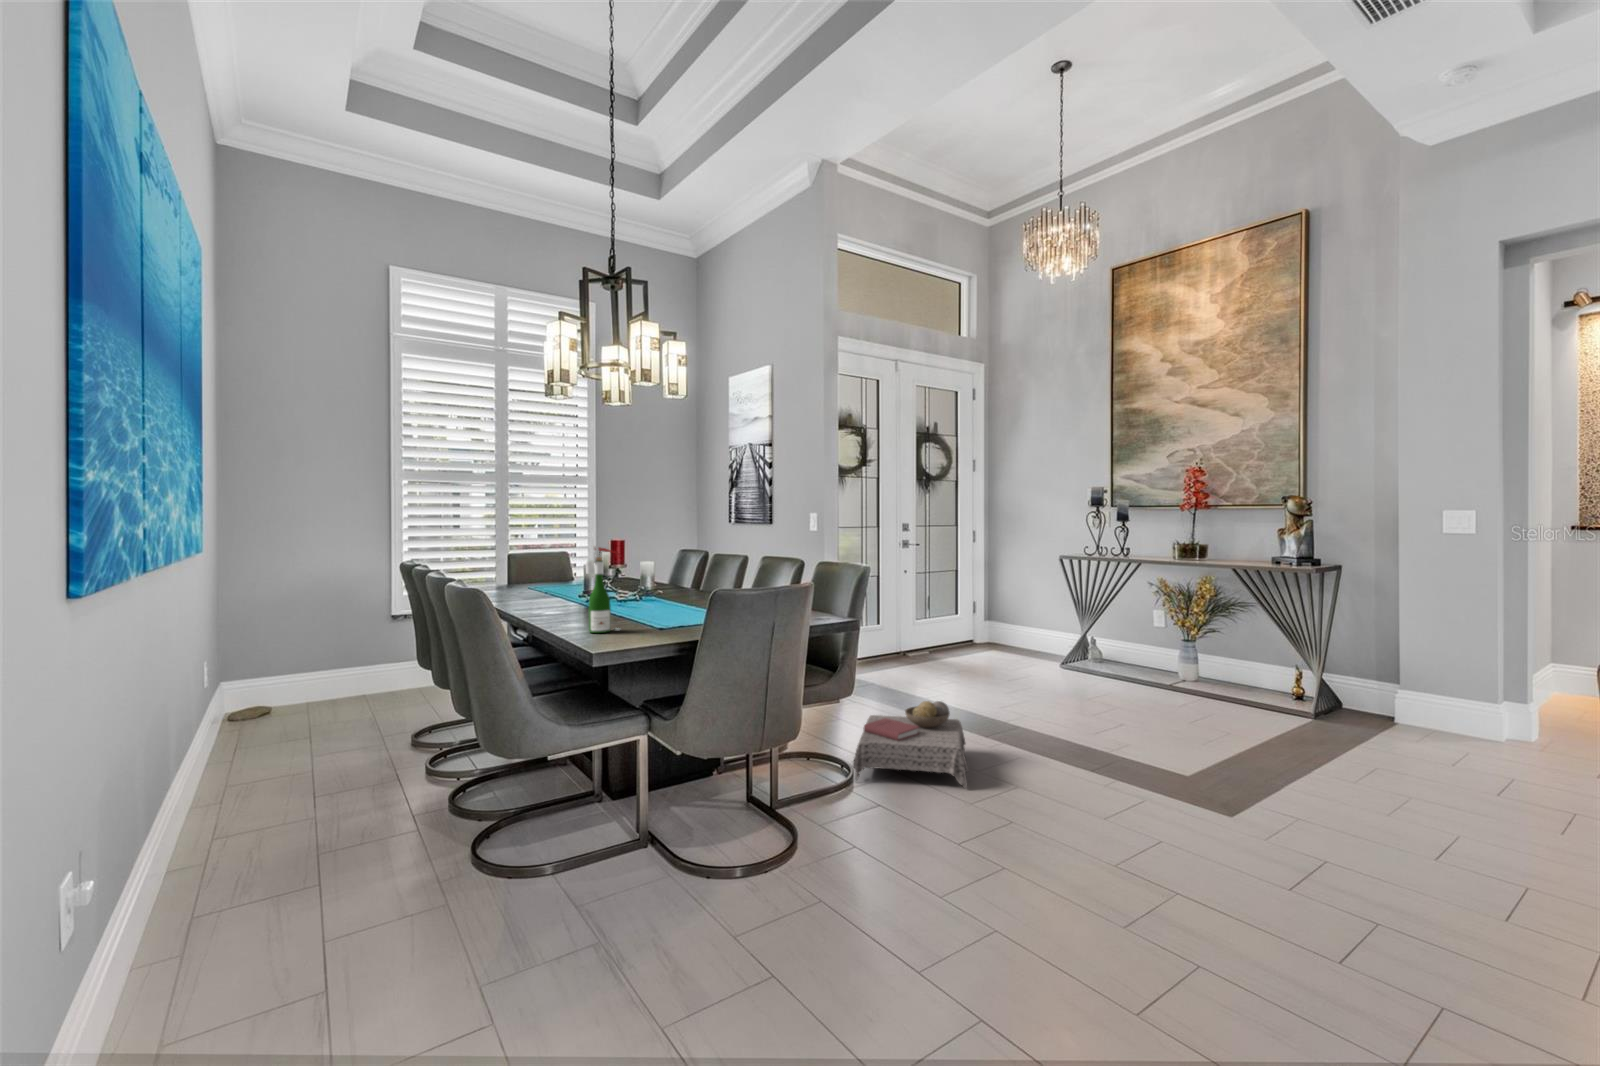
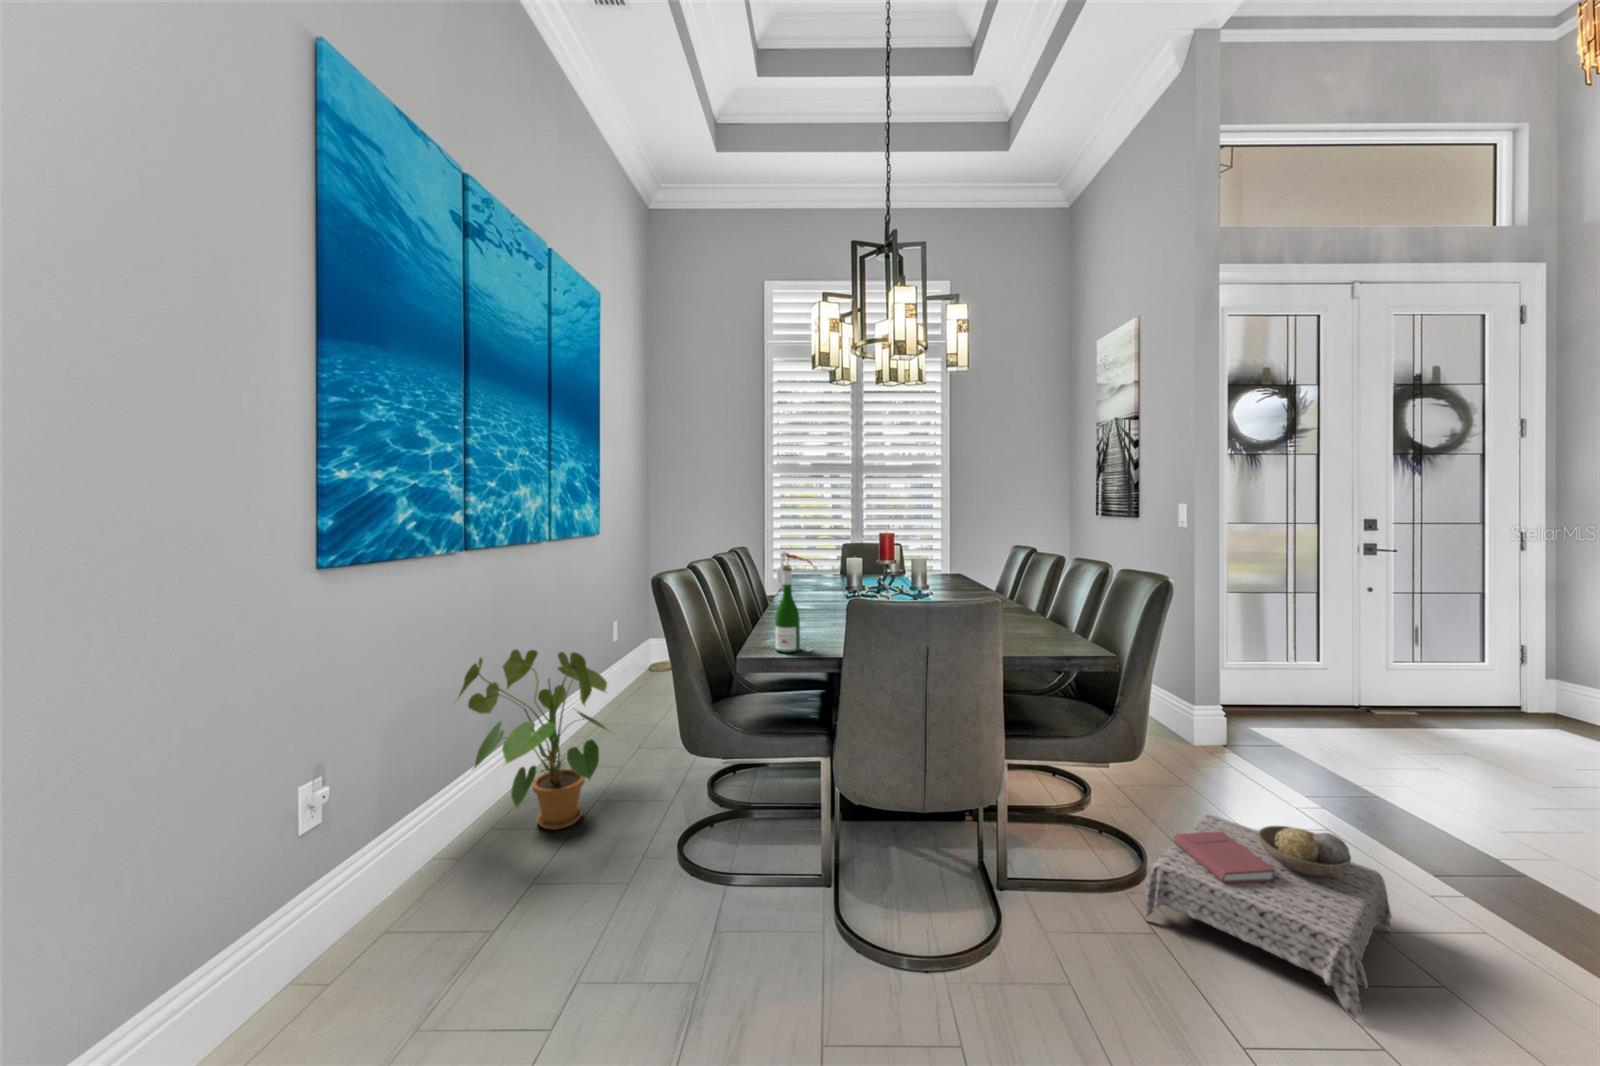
house plant: none [155,670,392,876] -> present [457,649,608,829]

